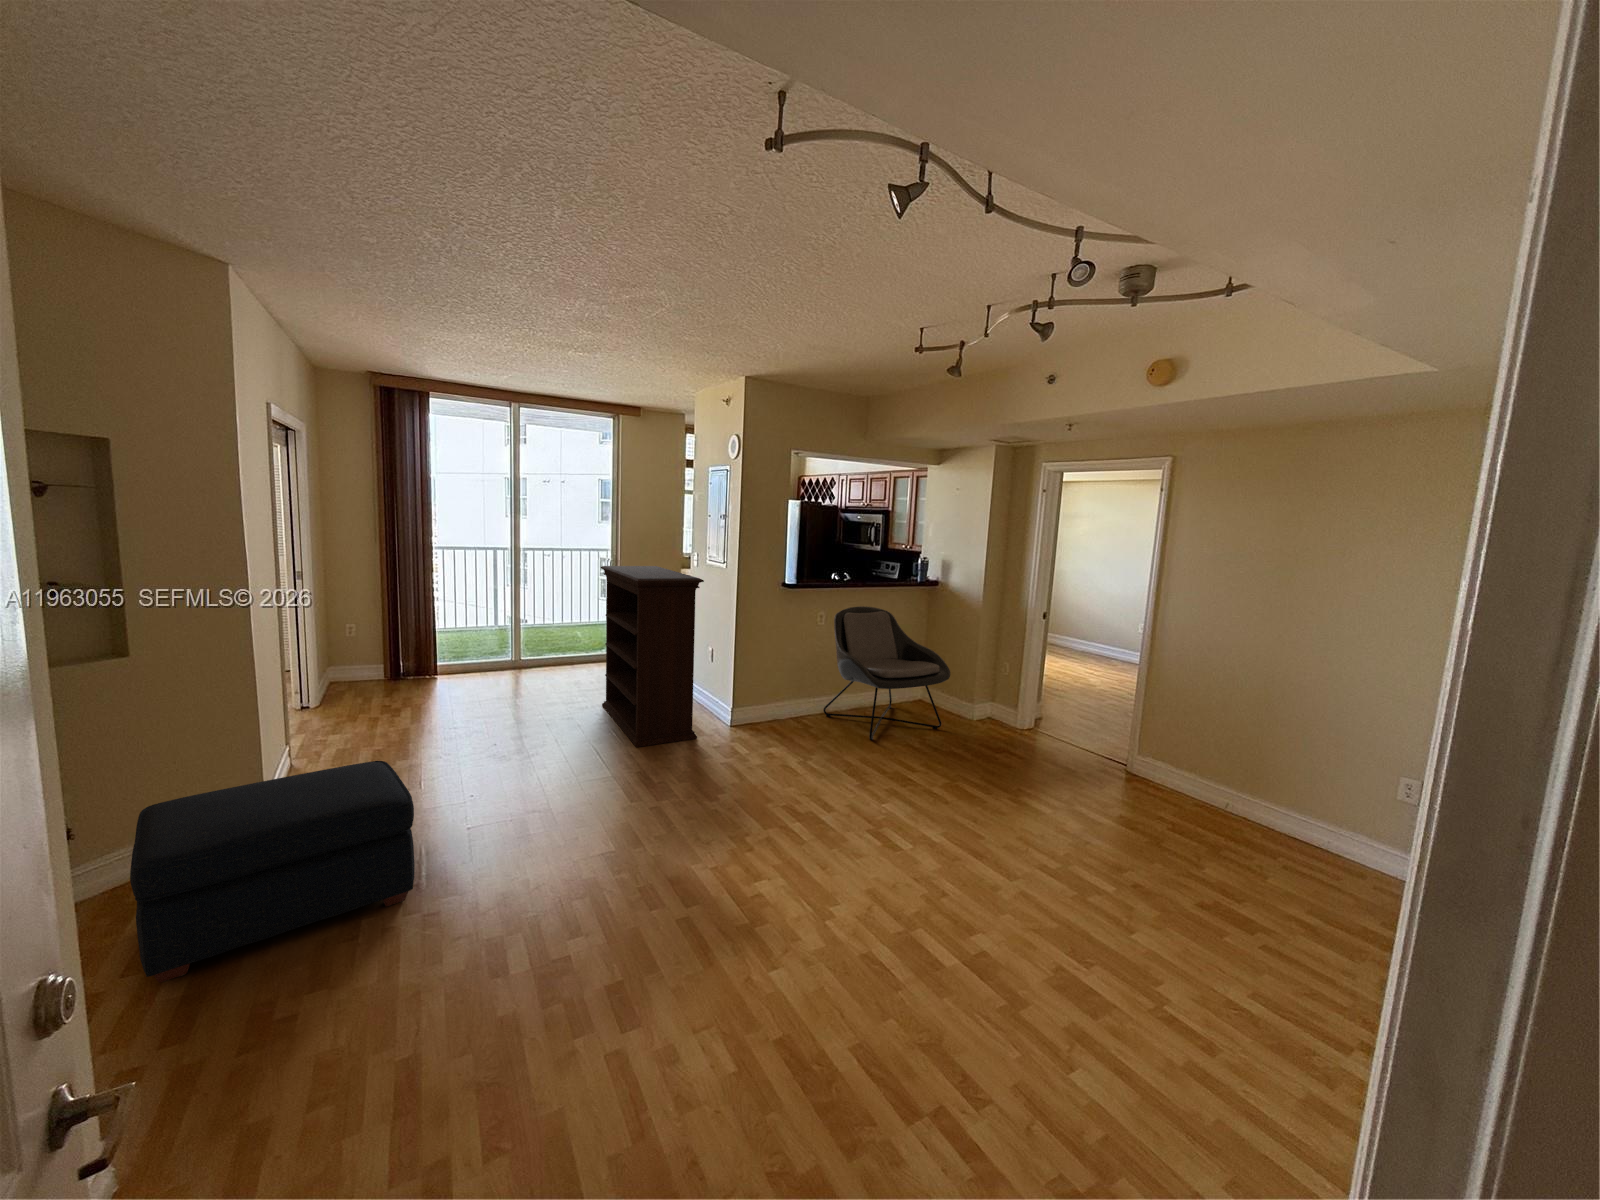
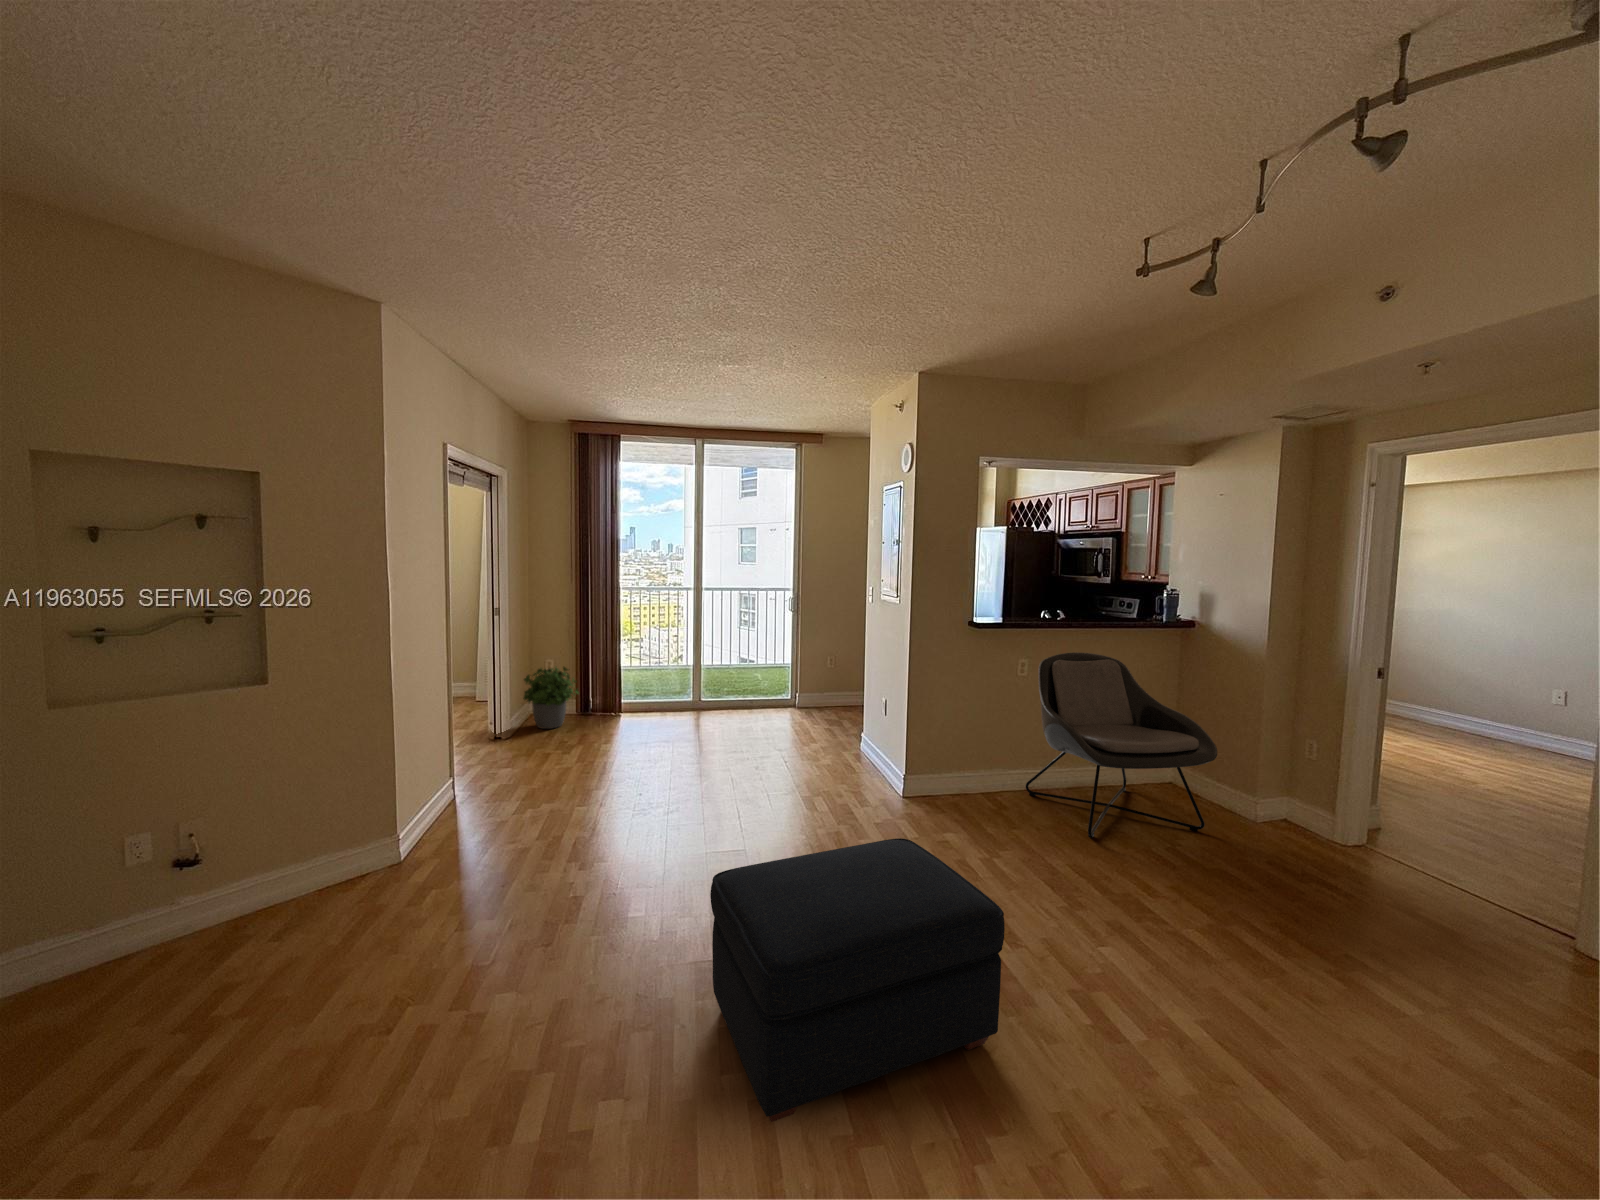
bookshelf: present [601,566,704,747] -> none [763,601,862,813]
potted plant: none [326,631,393,697] -> present [523,667,579,729]
ottoman: present [130,761,415,983] -> present [710,838,1005,1122]

